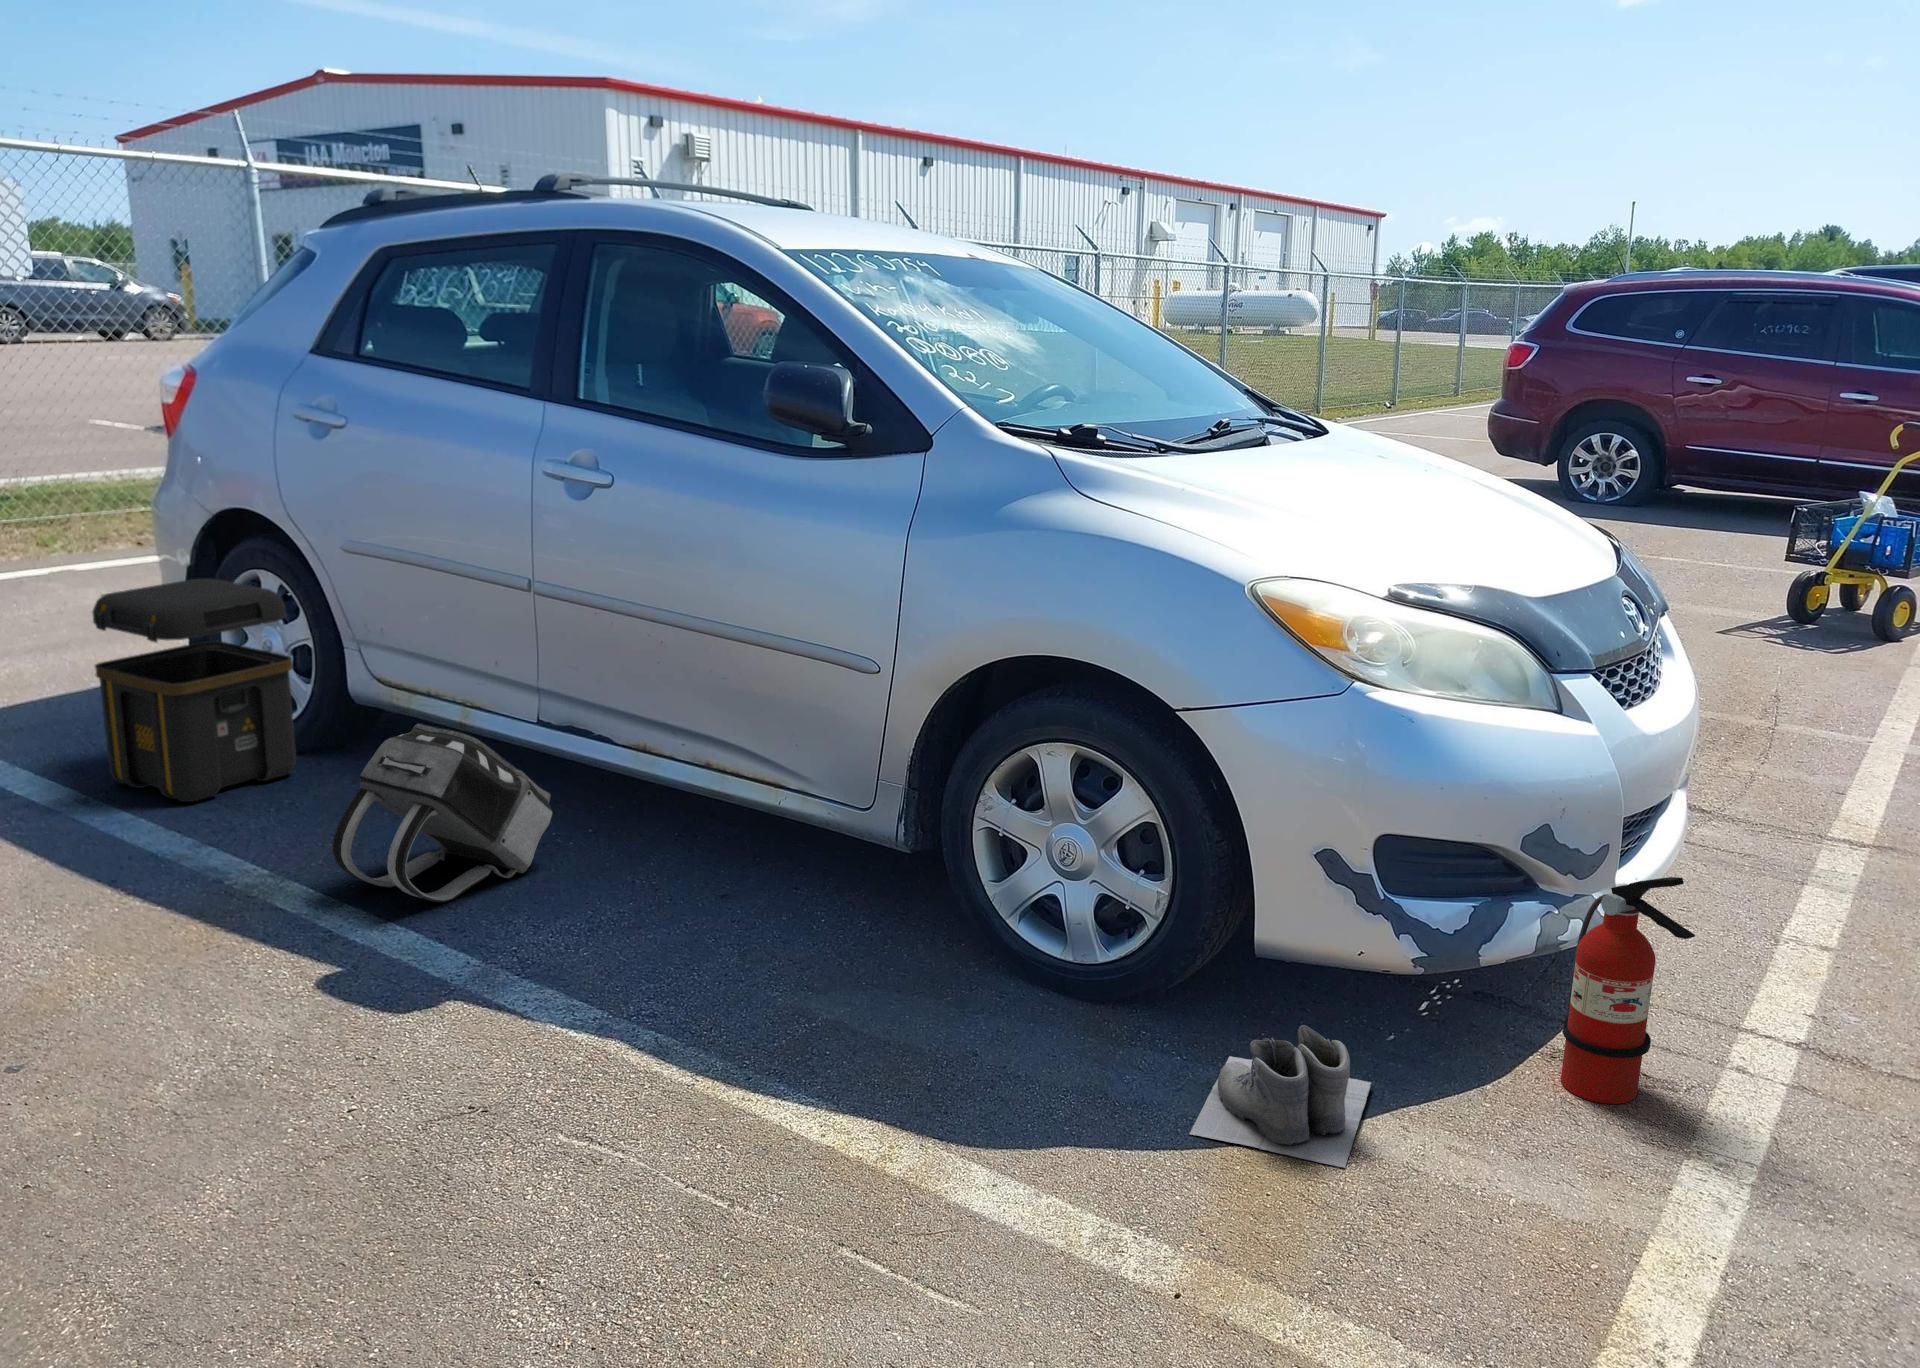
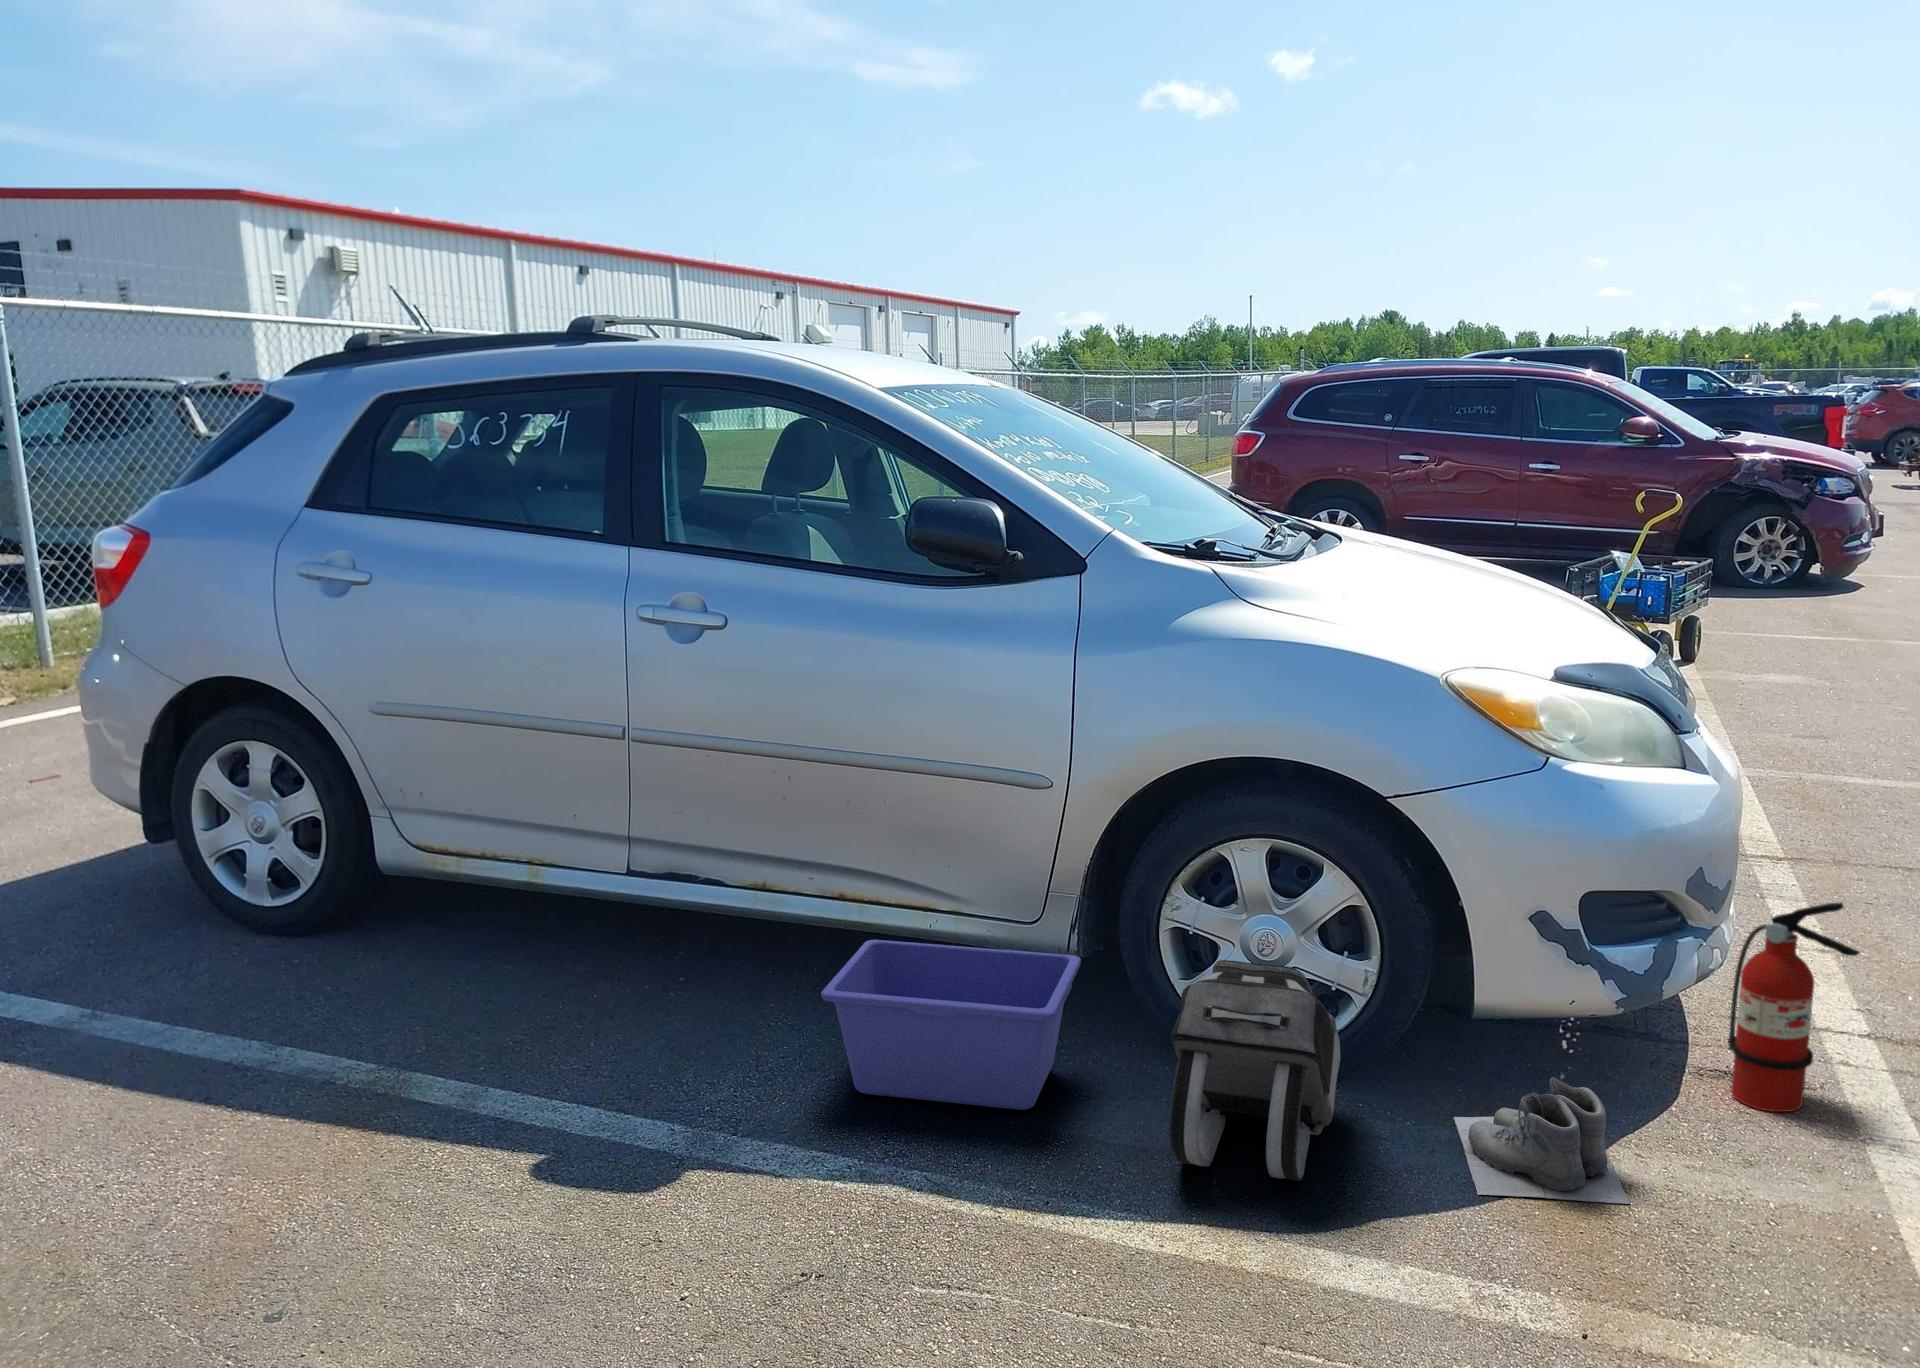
toolbox: present [92,579,296,802] -> none [85,753,311,1000]
backpack: present [332,723,552,902] -> present [1169,960,1340,1181]
storage bin: none [624,809,900,990] -> present [821,940,1081,1110]

